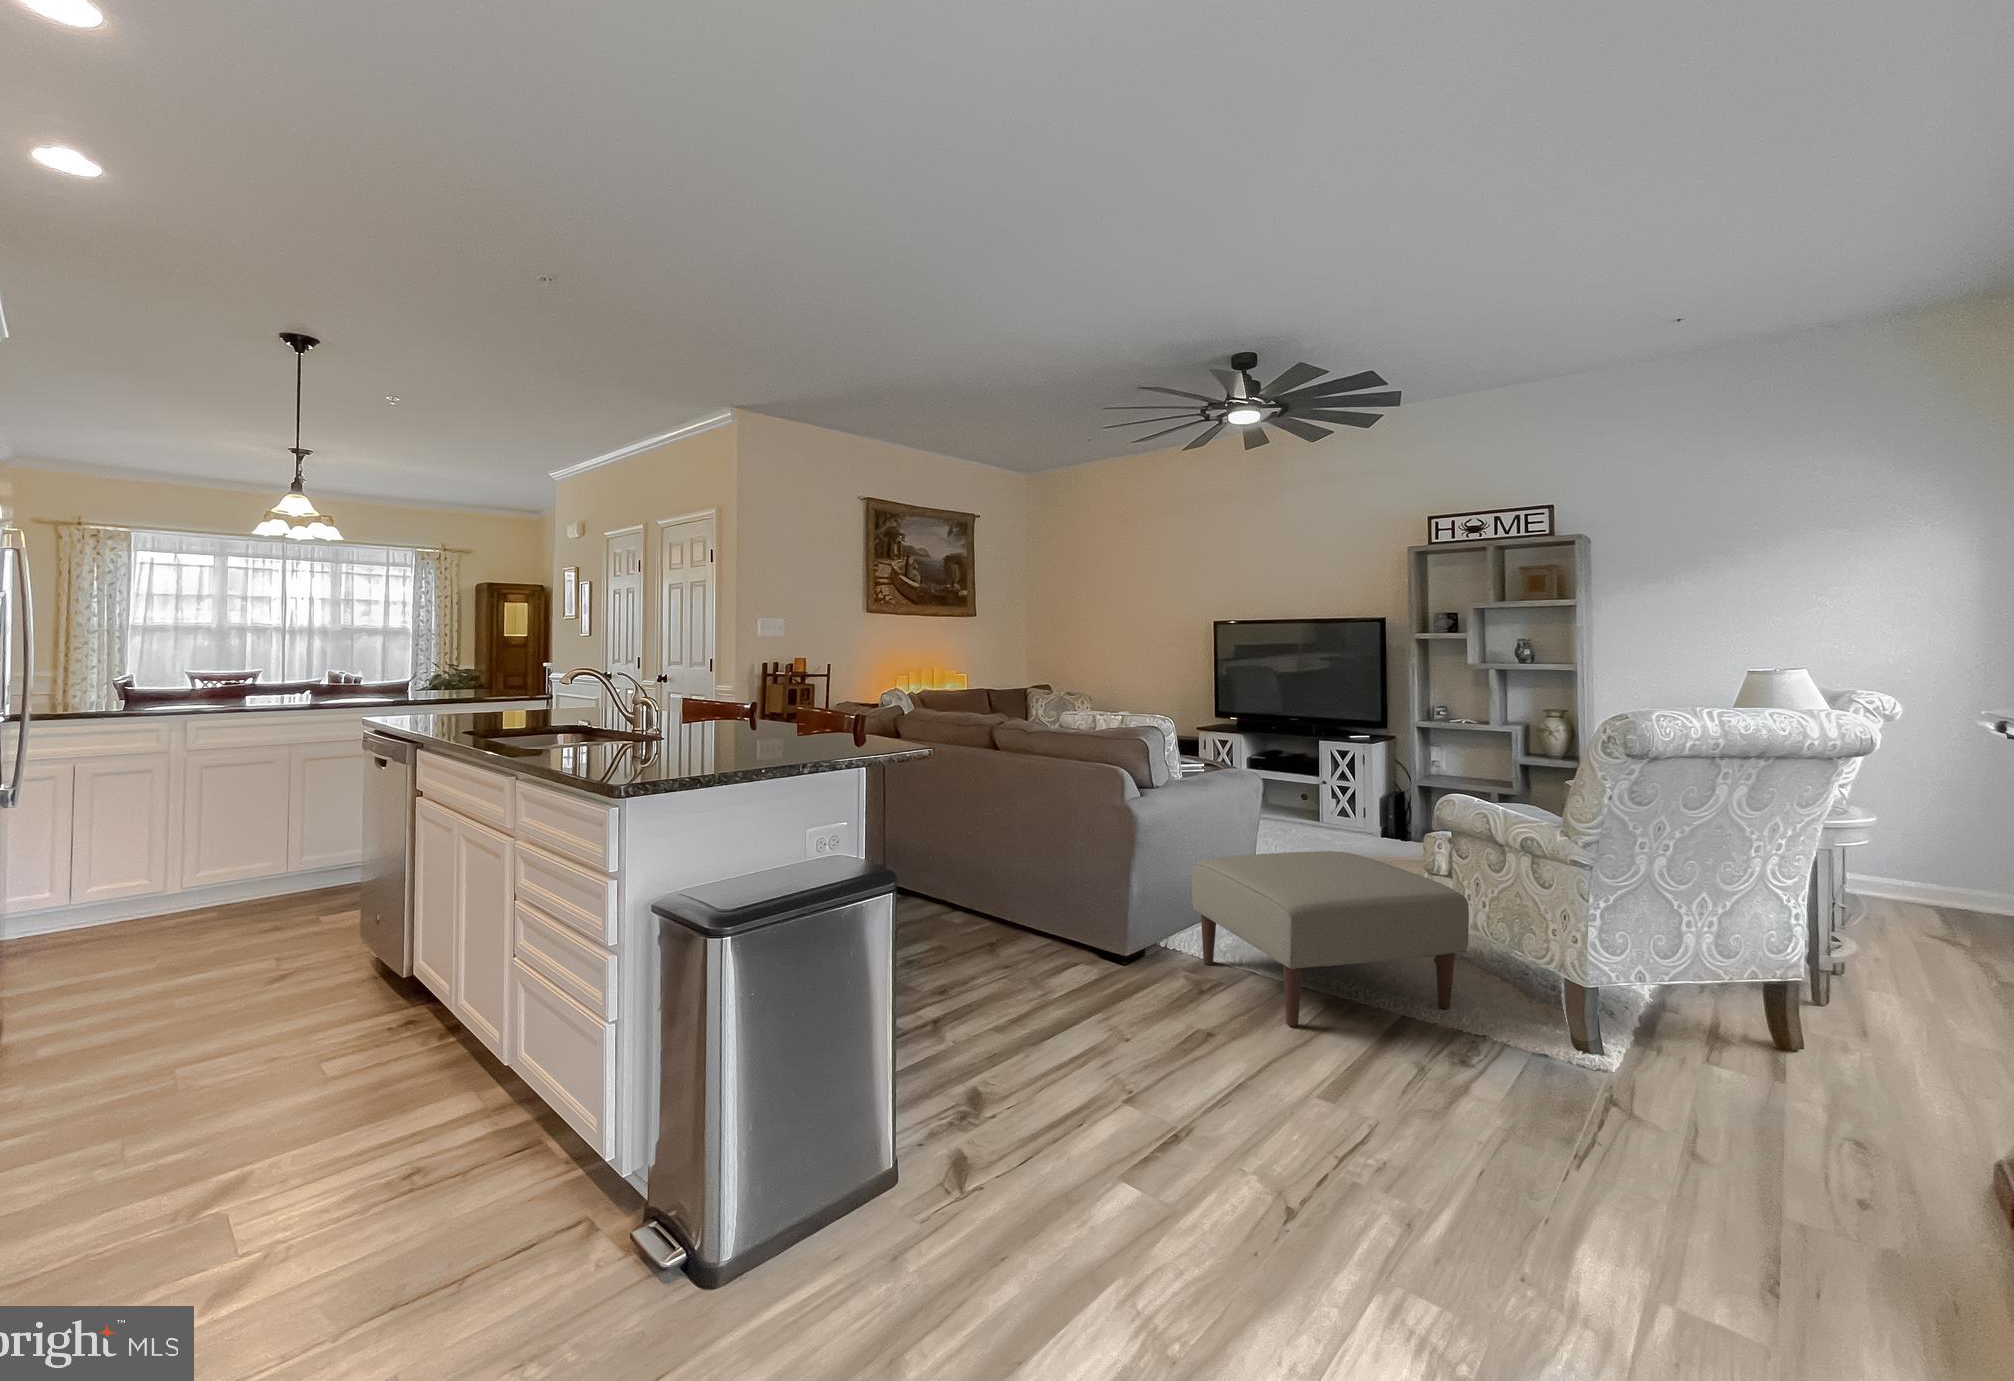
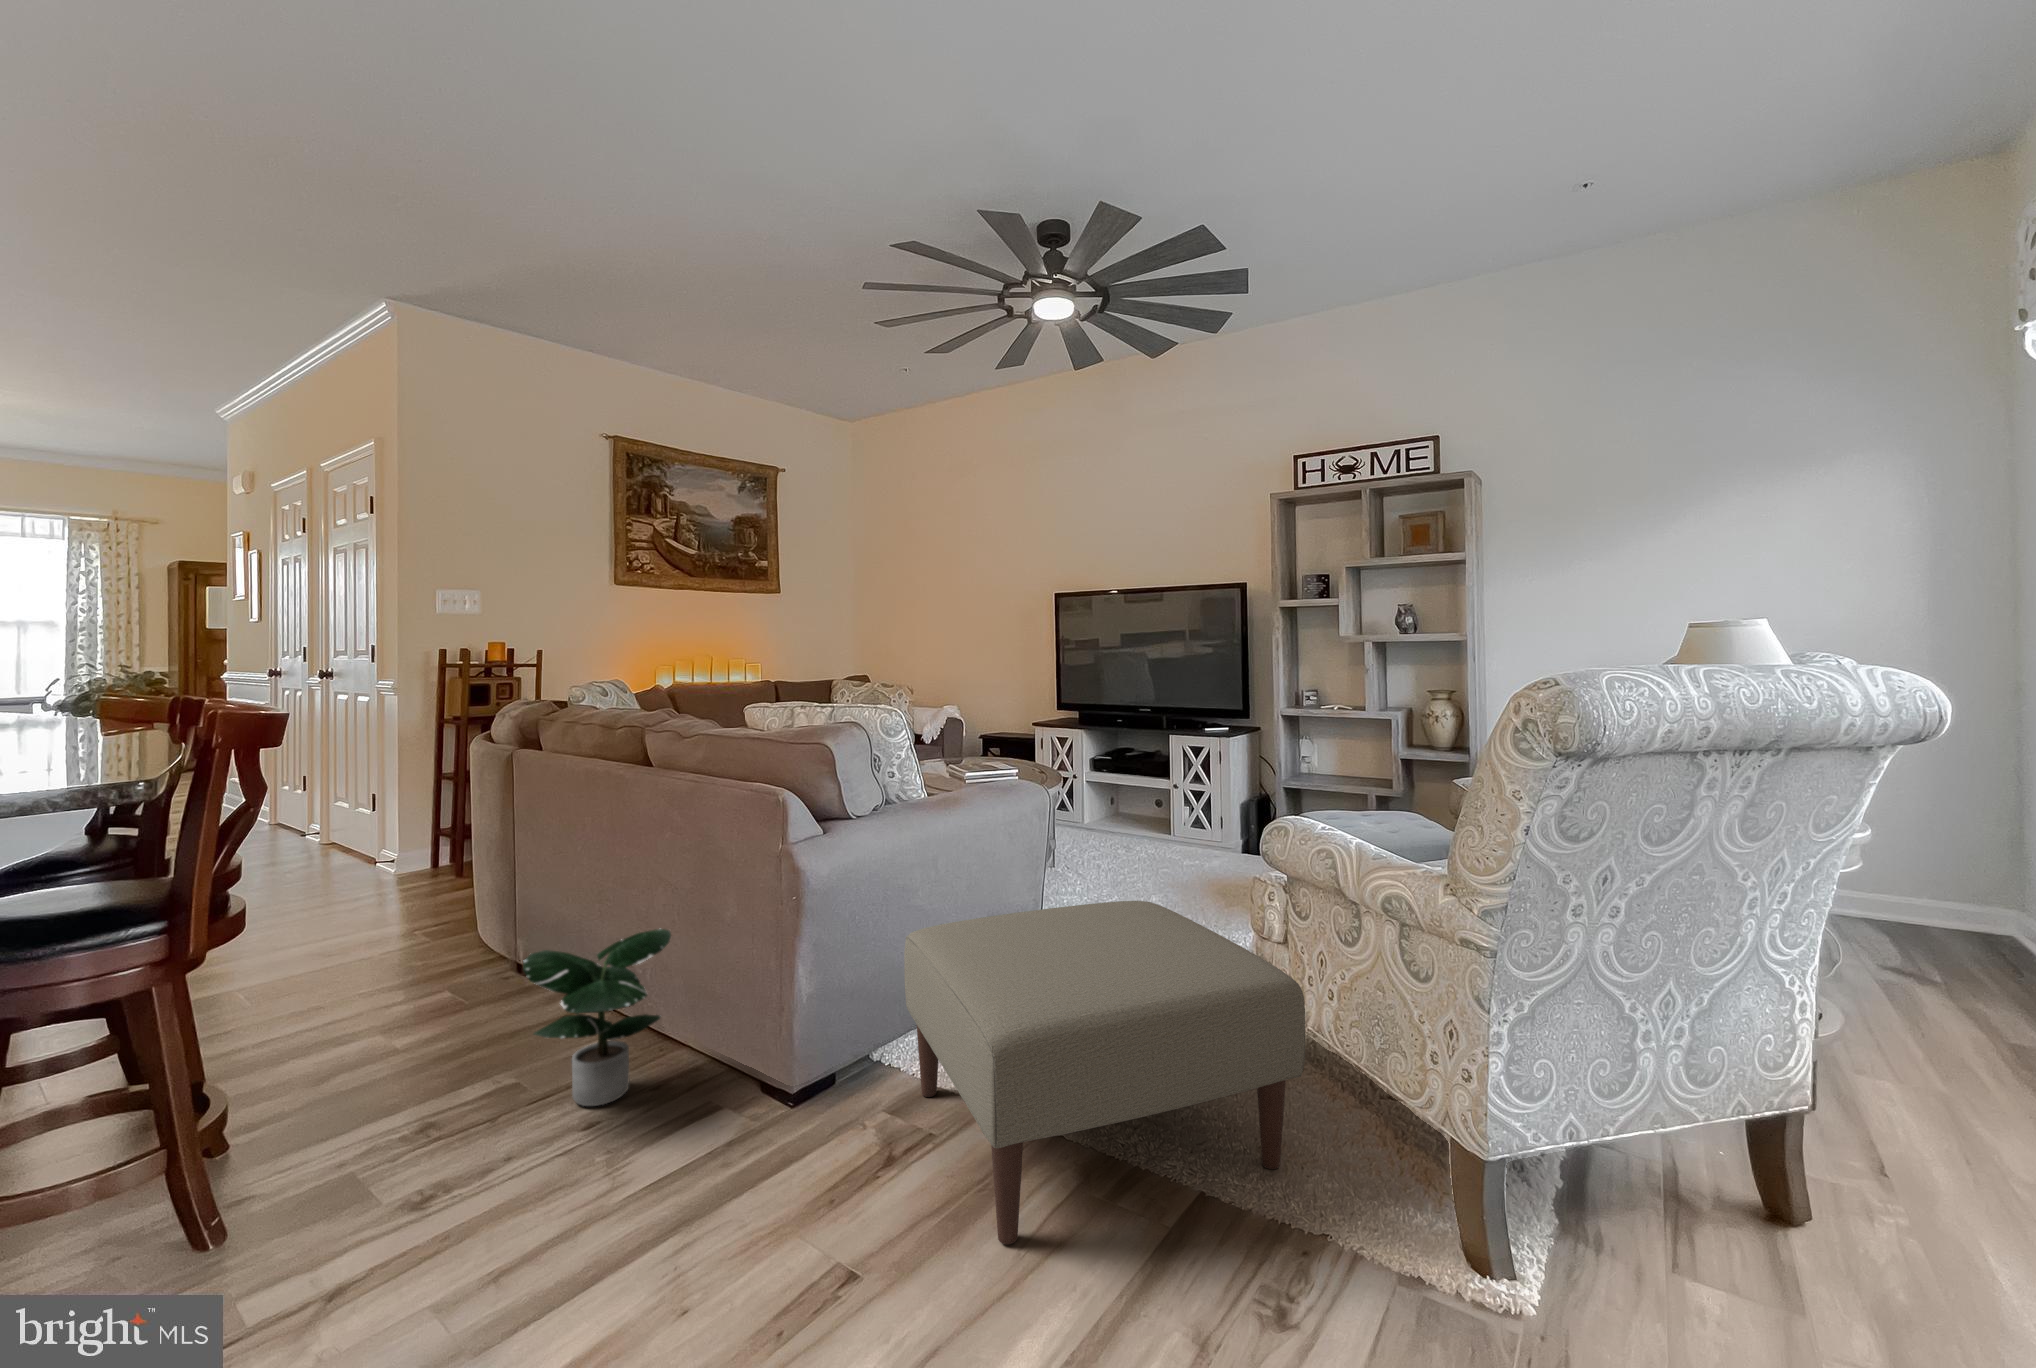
potted plant: none [961,855,1040,957] -> present [523,929,671,1106]

